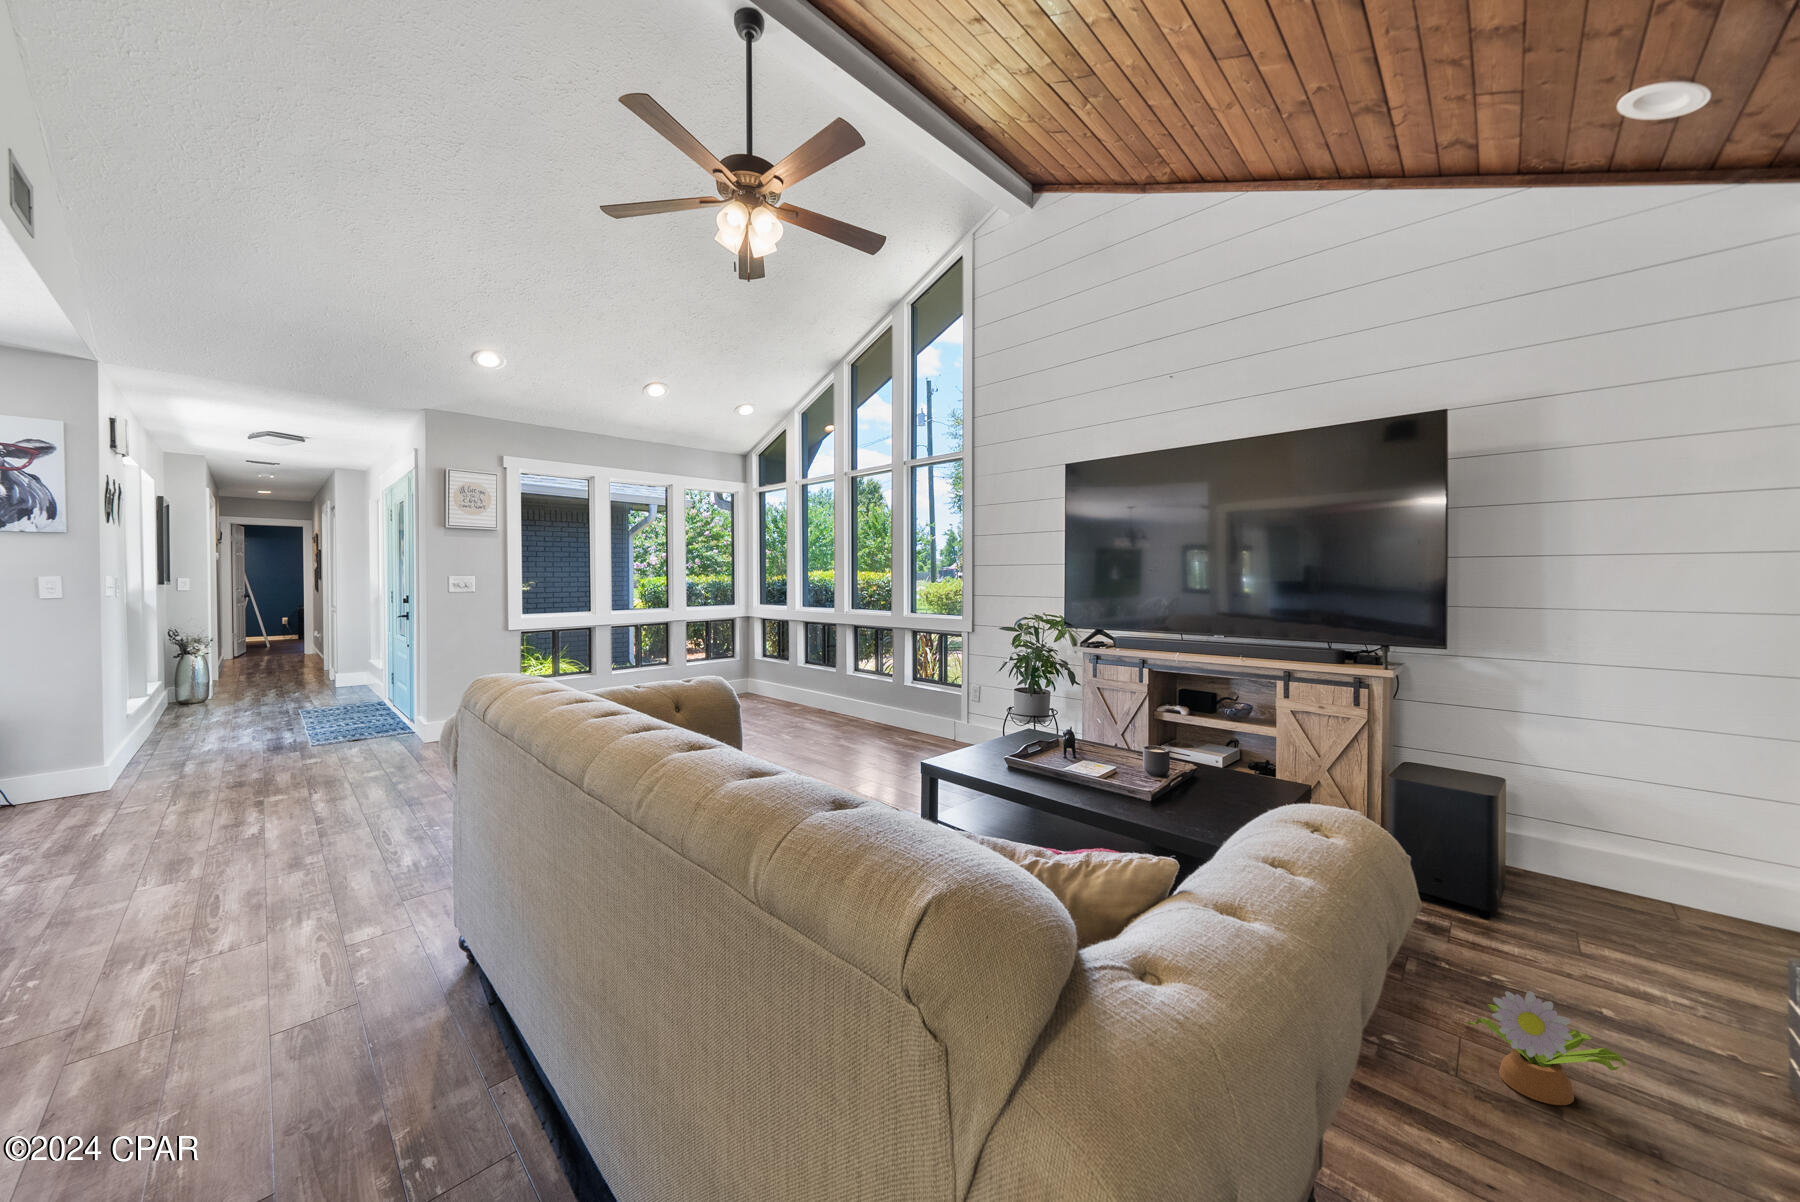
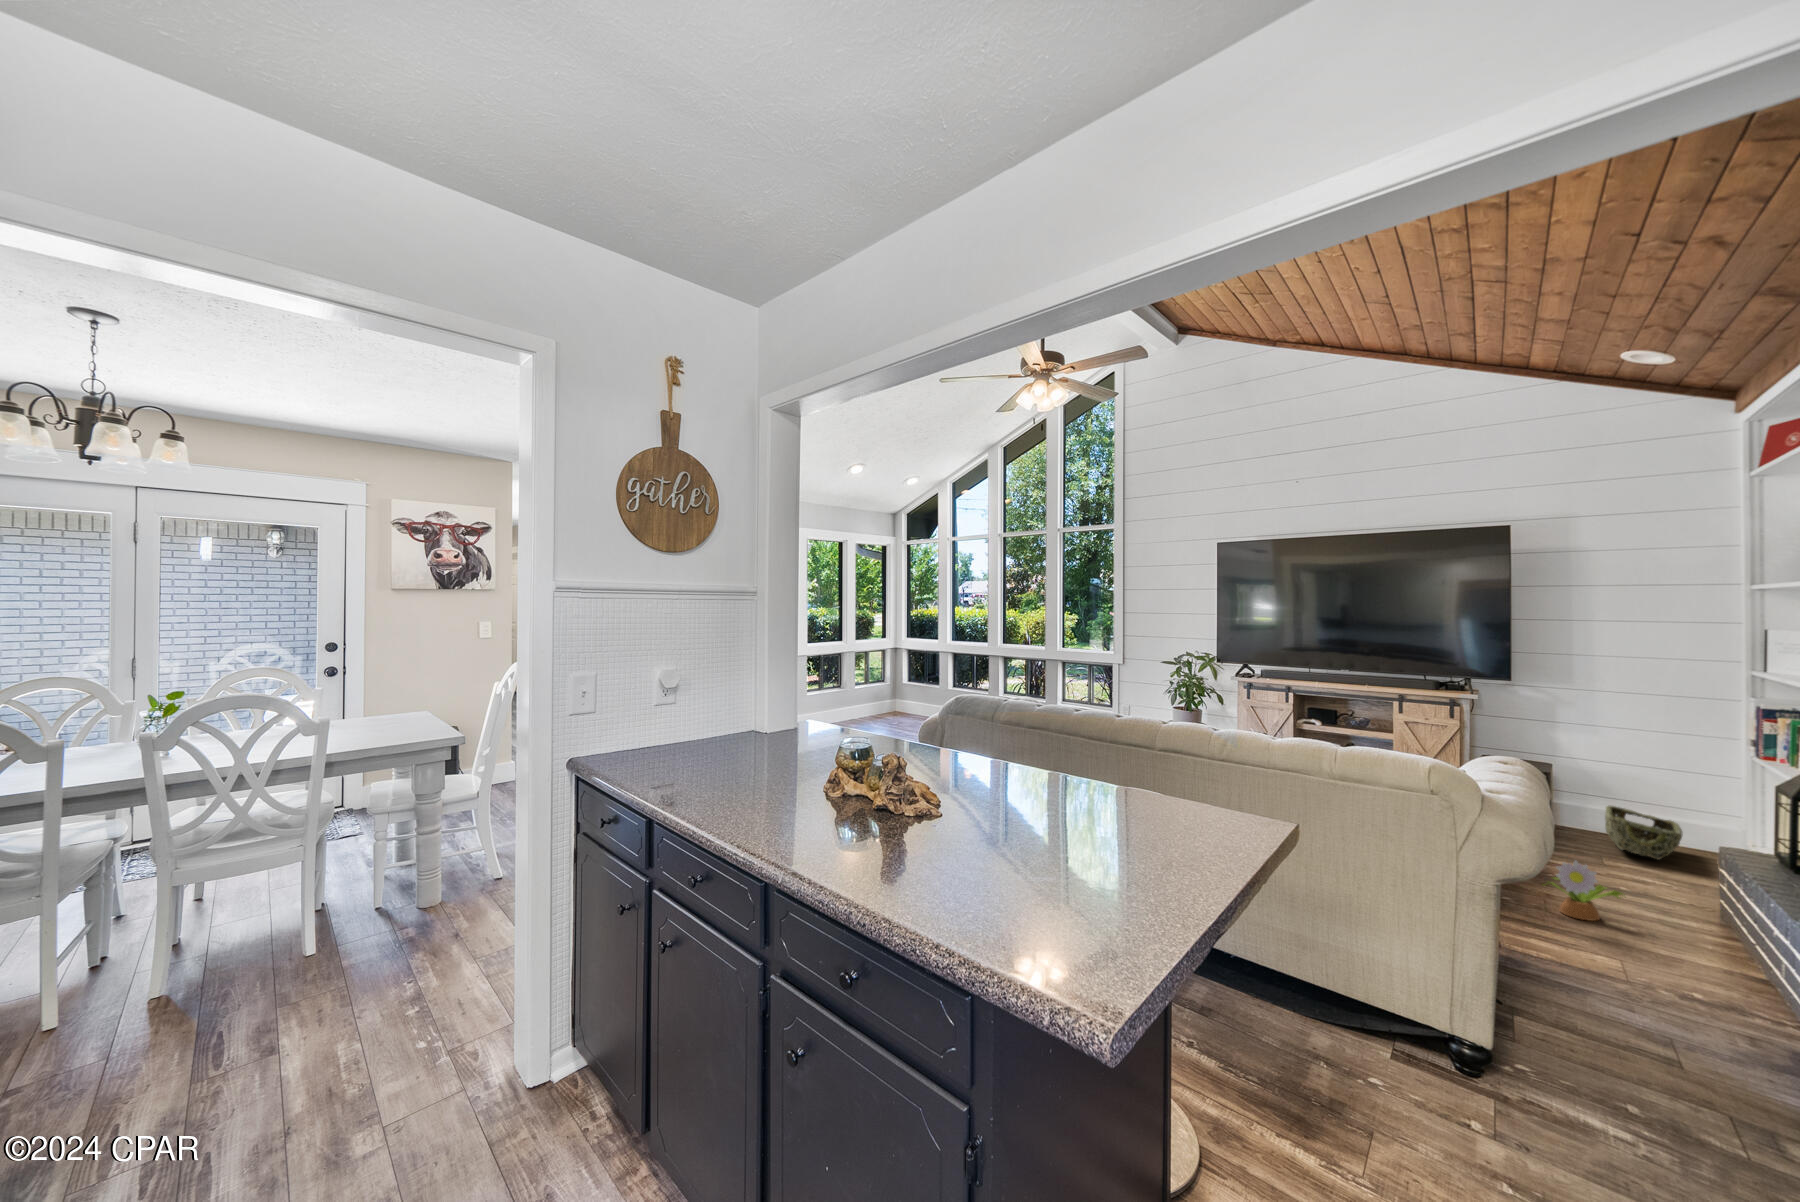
woven basket: none [1583,839,1712,937] -> present [1605,806,1683,859]

